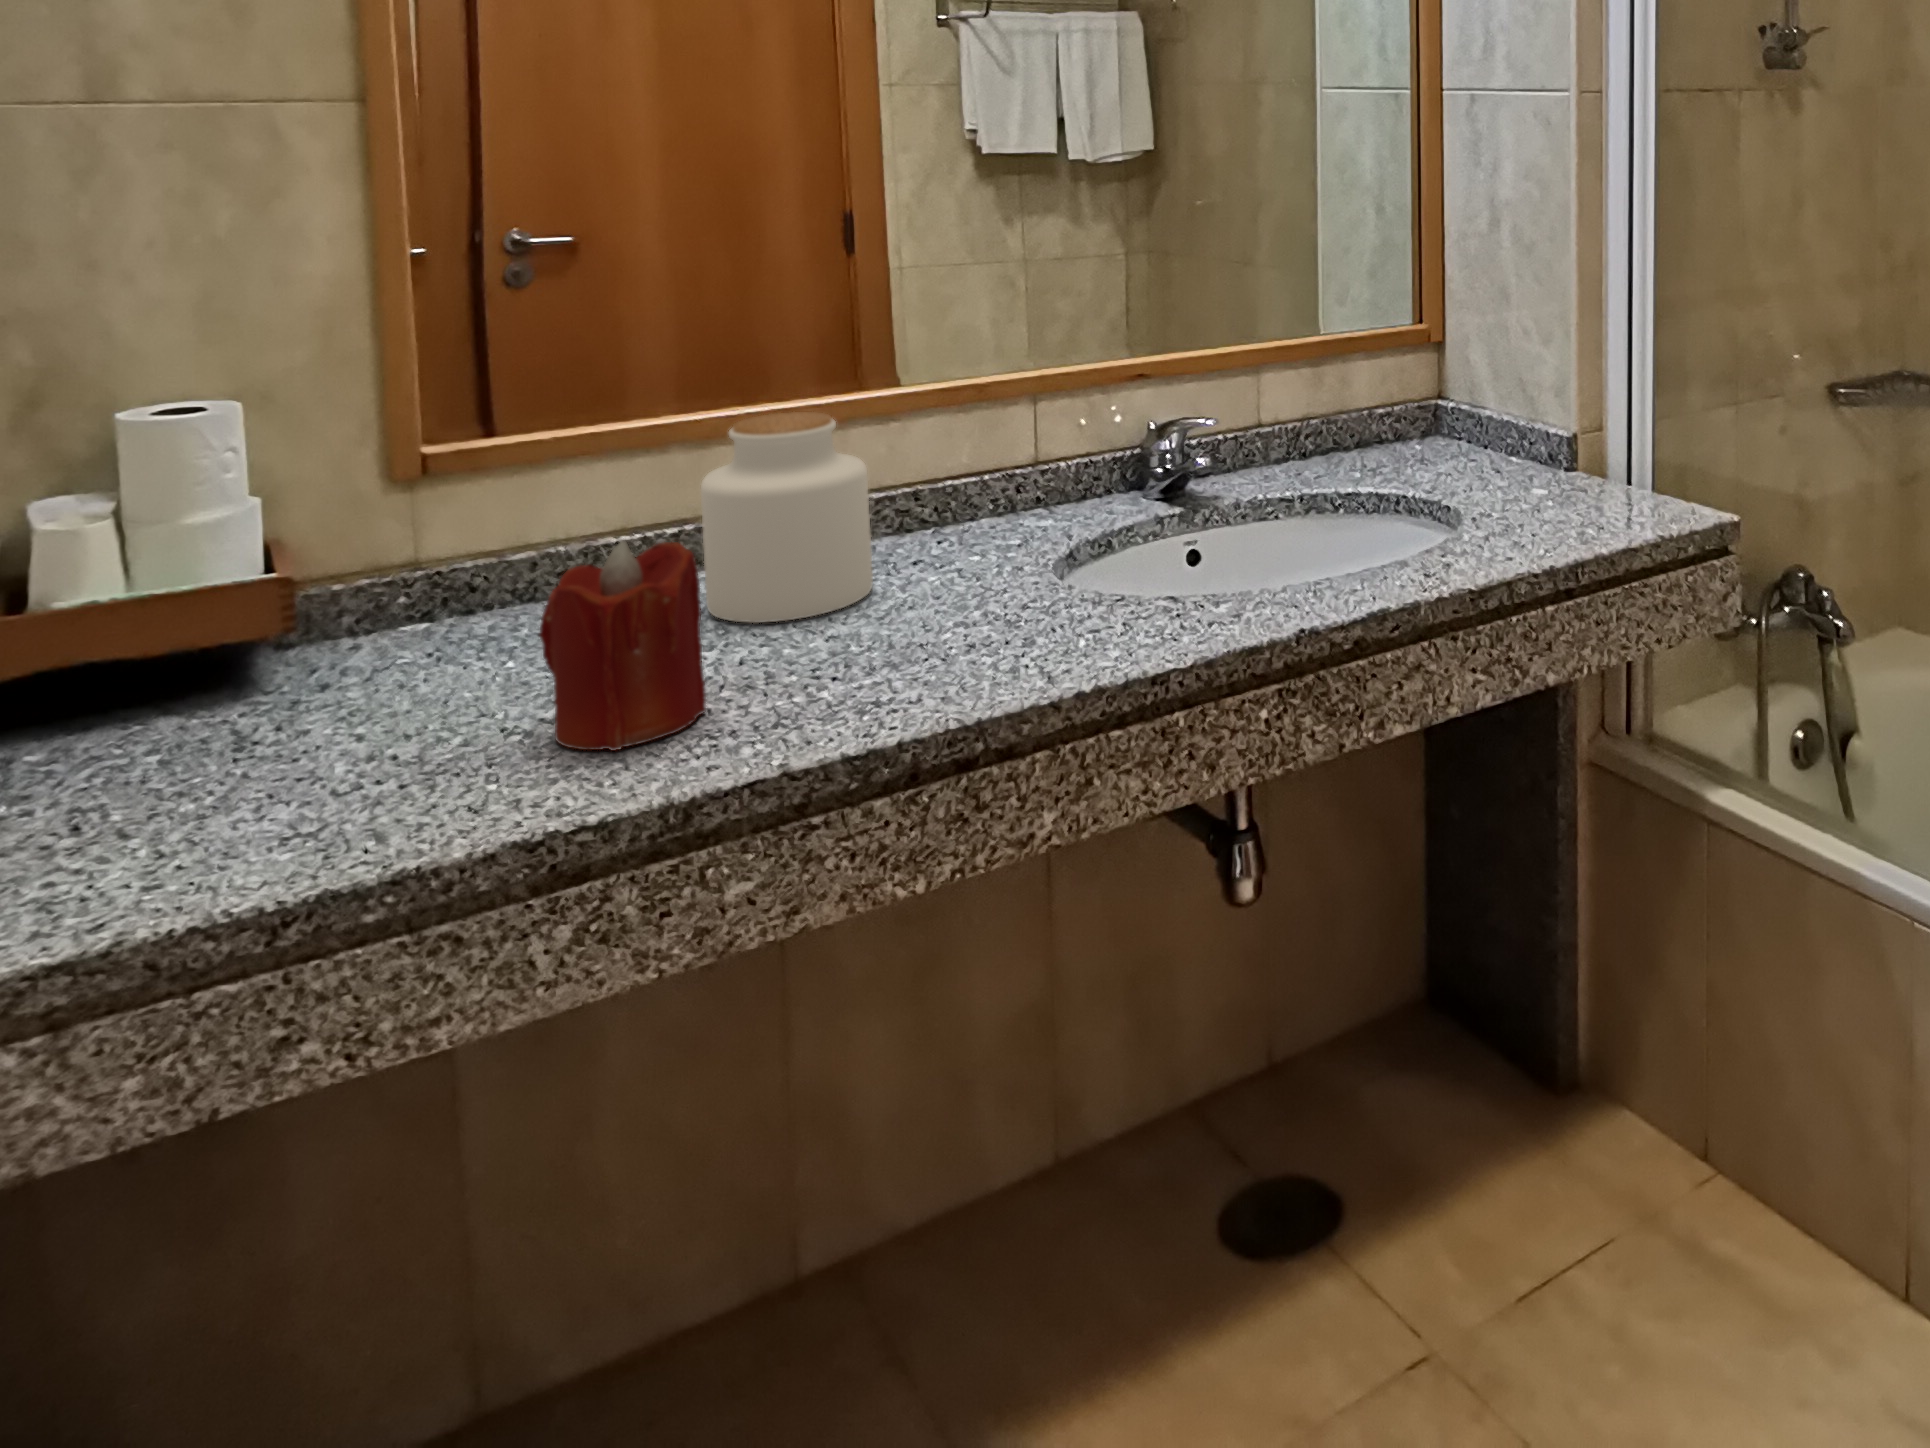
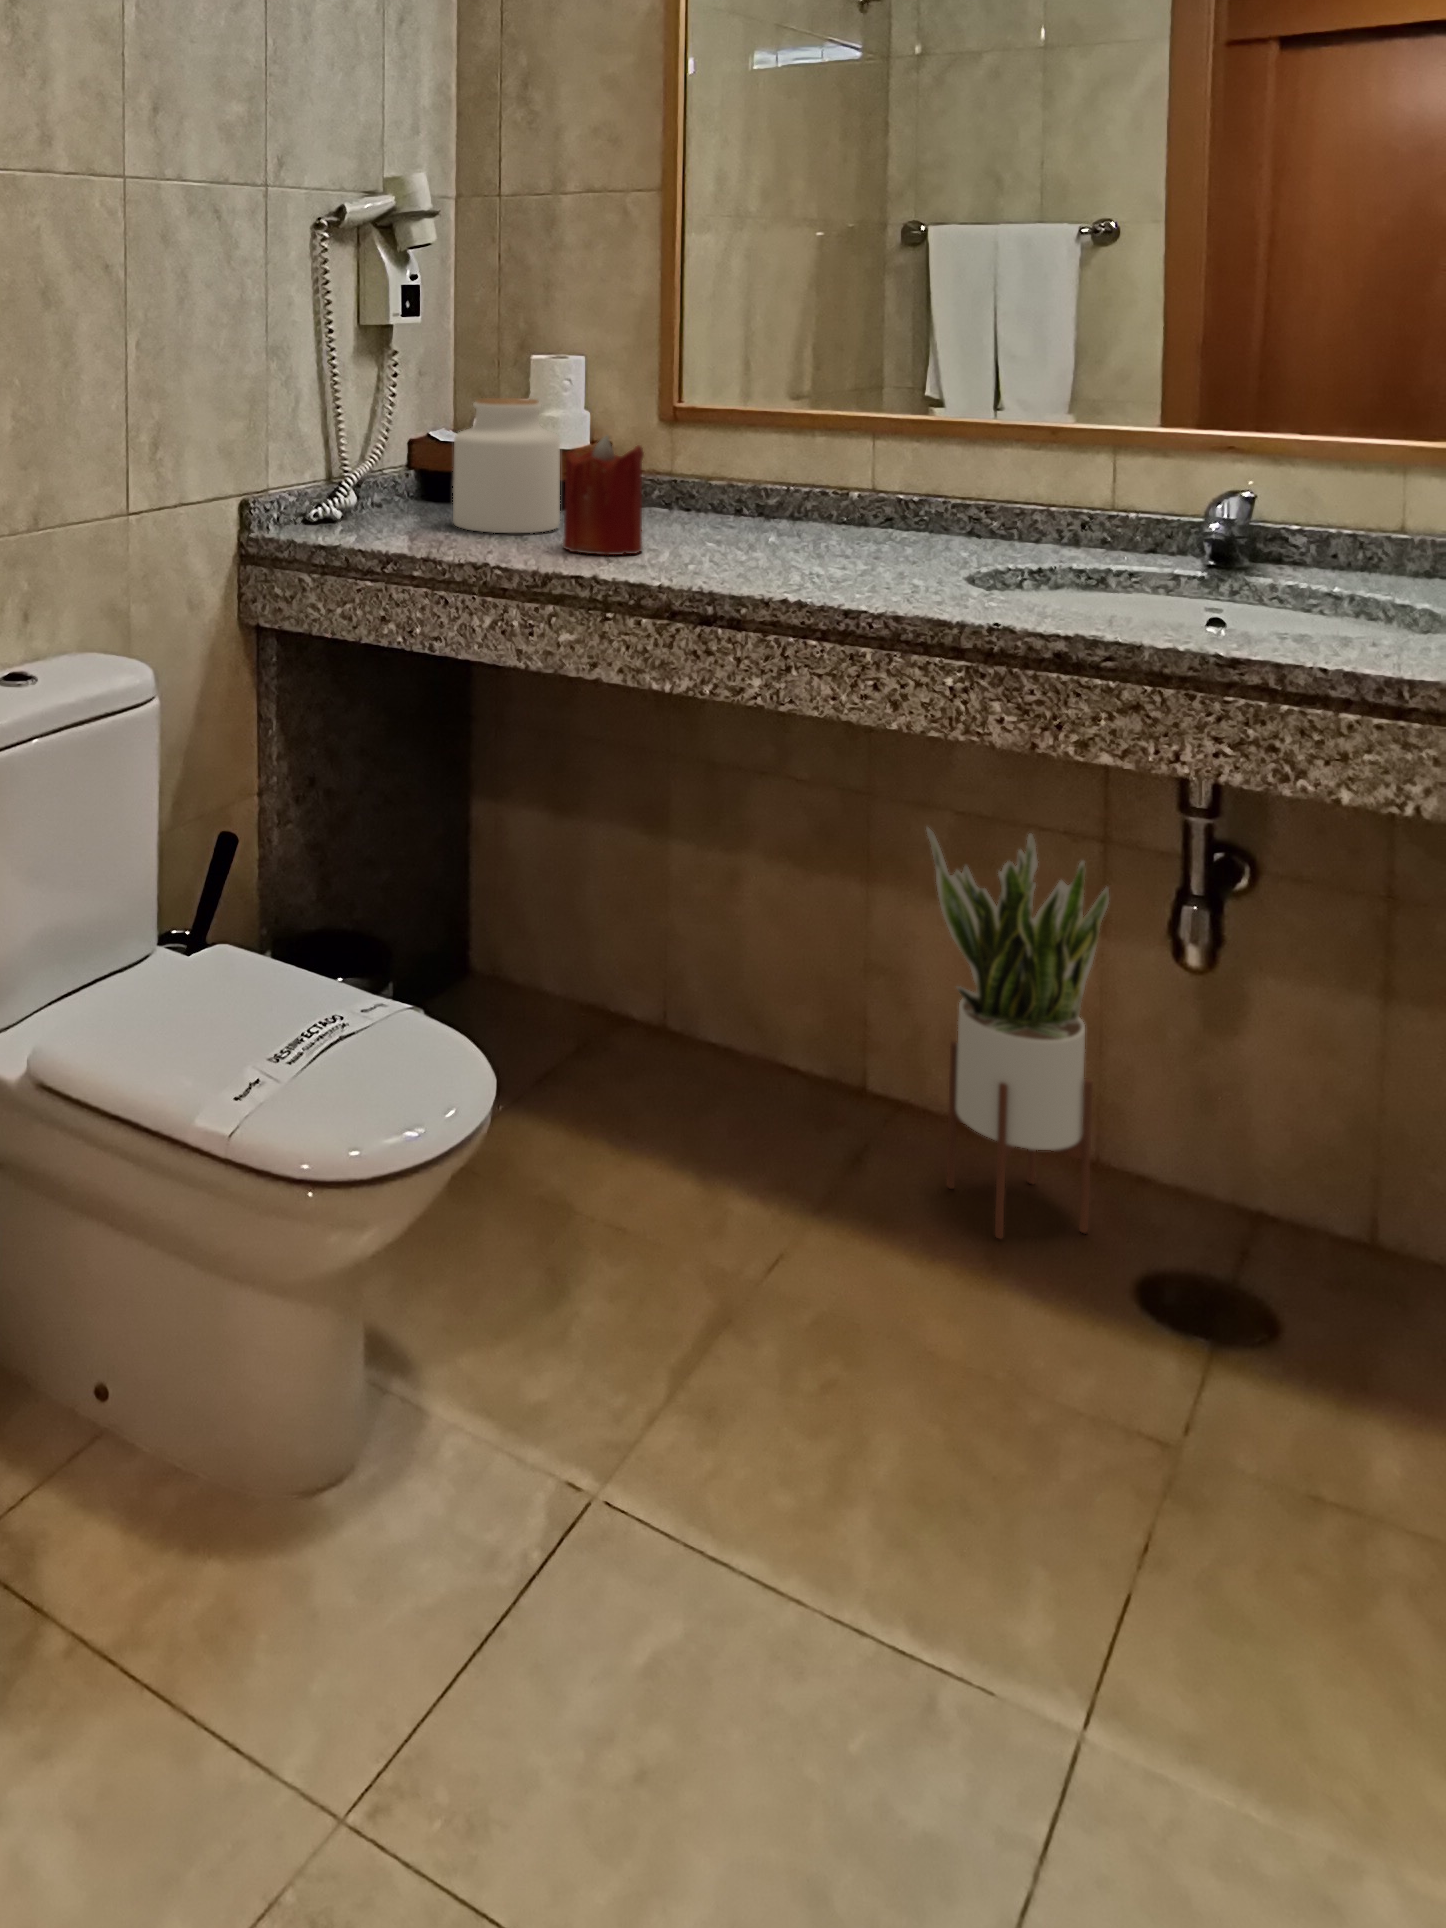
jar: present [701,412,873,623] -> present [453,398,560,533]
potted plant: none [959,842,1121,1294] -> present [927,828,1109,1238]

